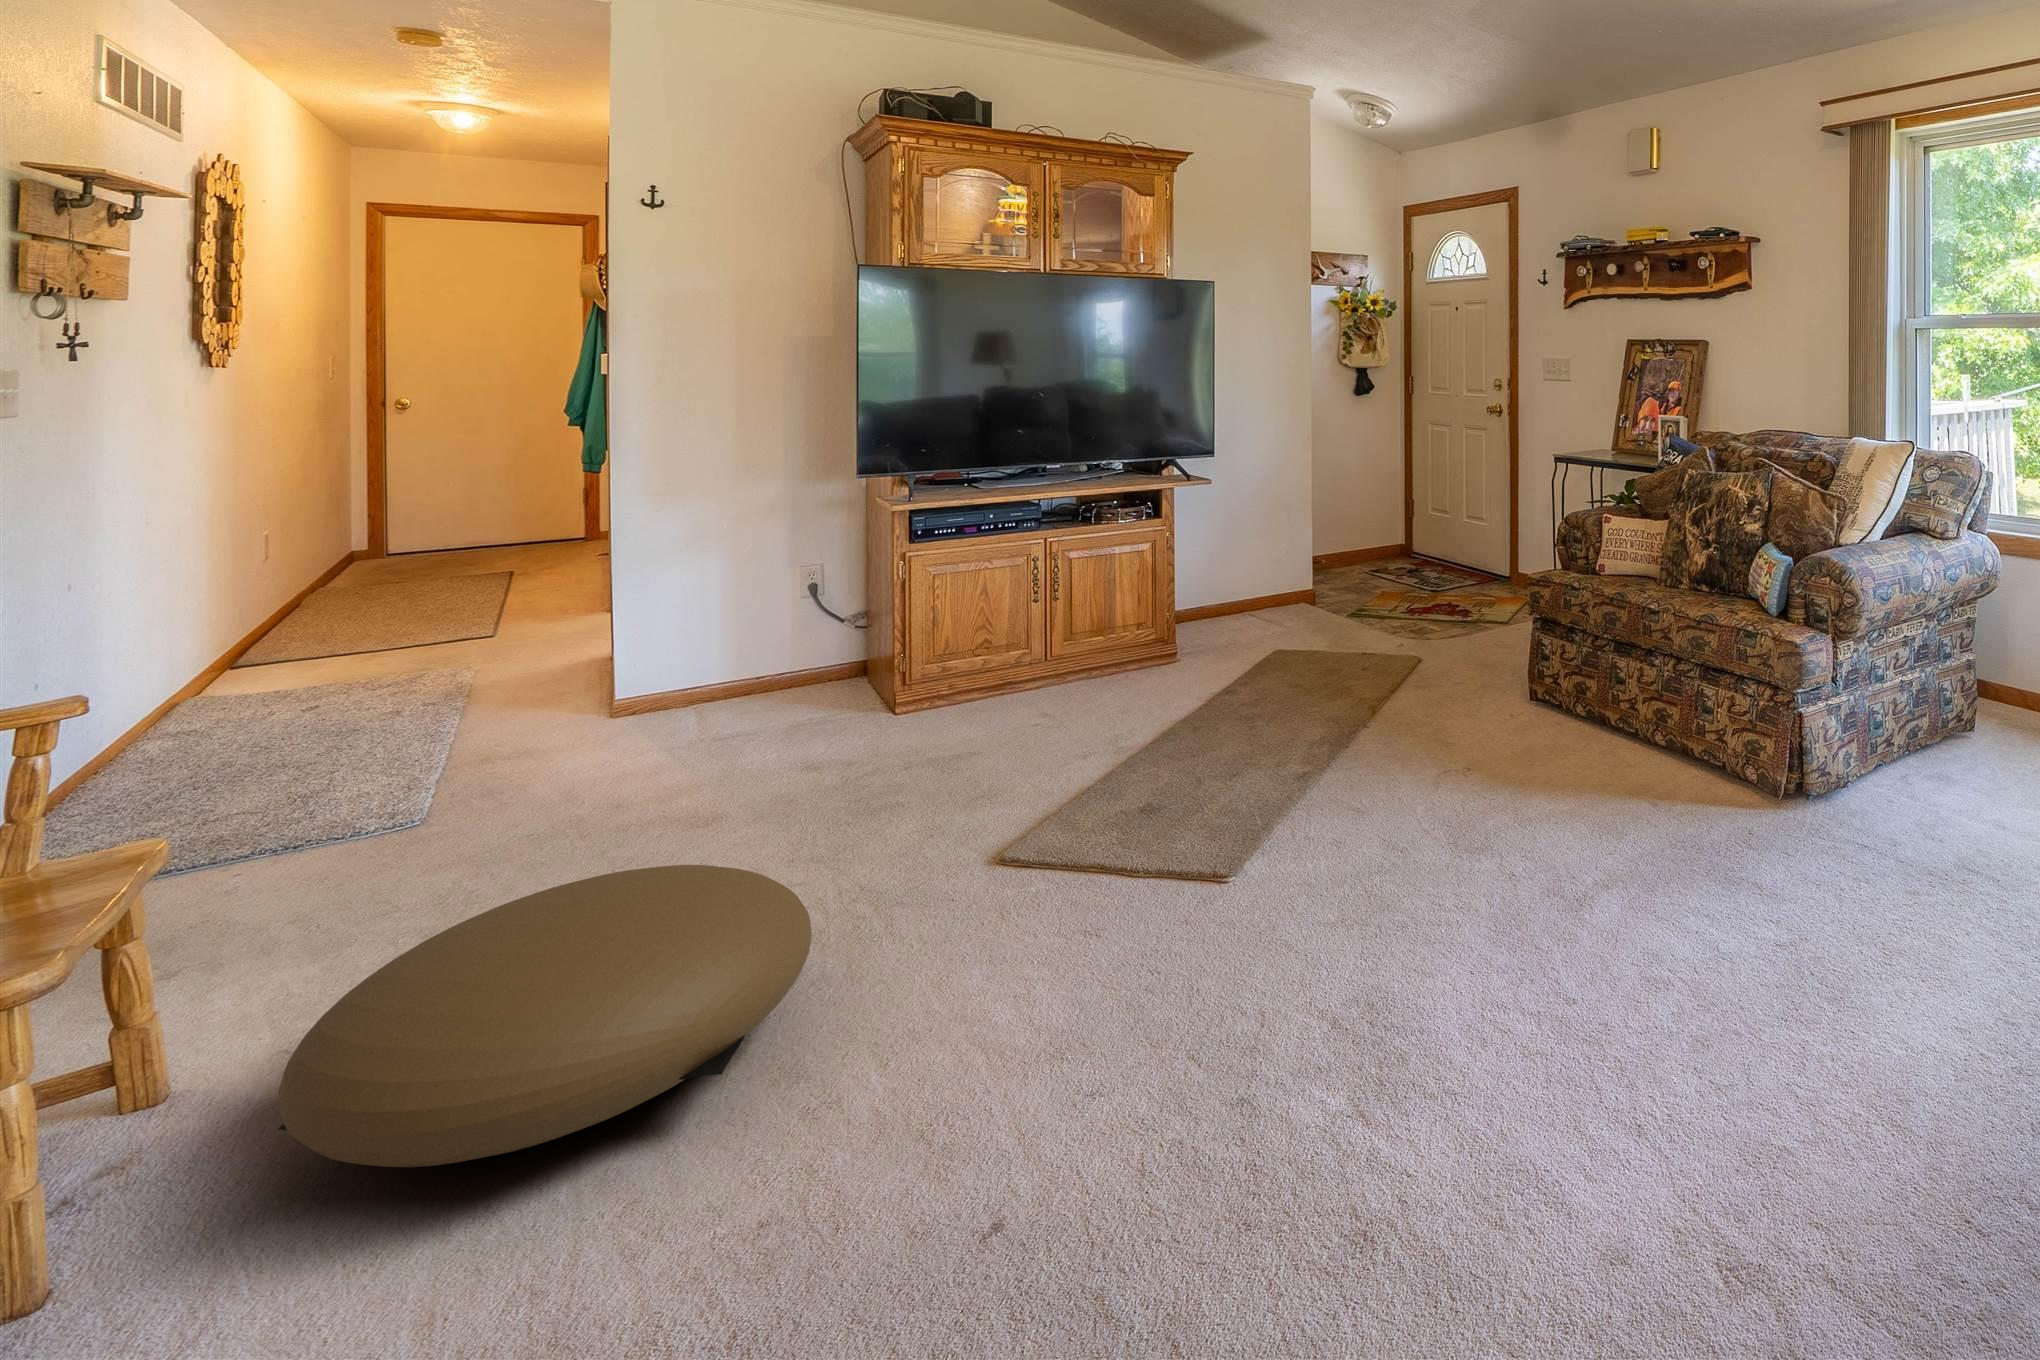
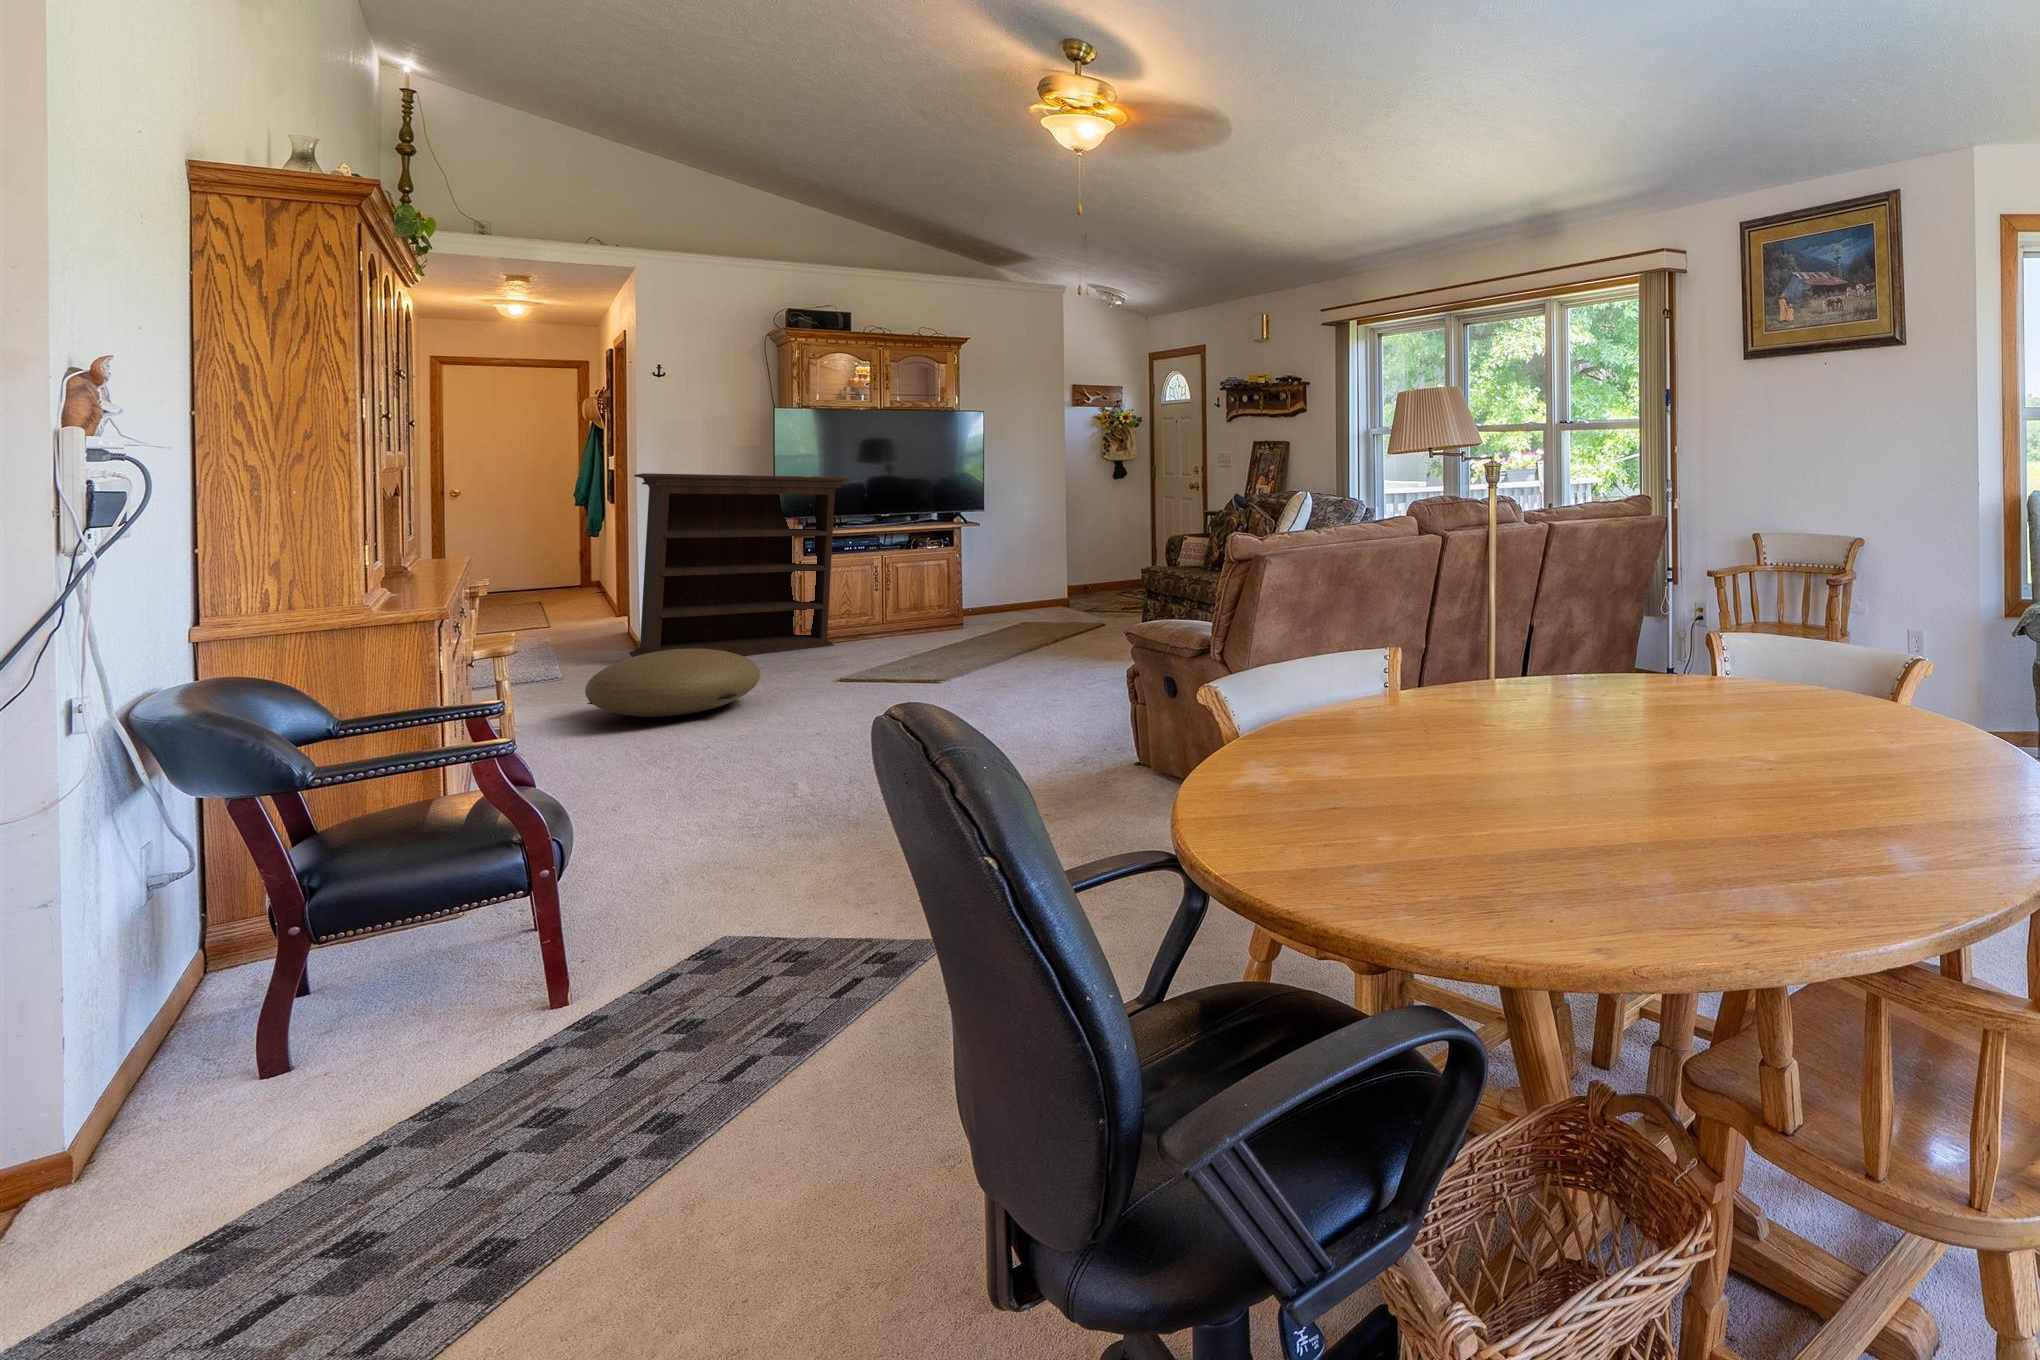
bookshelf: none [575,388,993,788] -> present [629,473,849,657]

